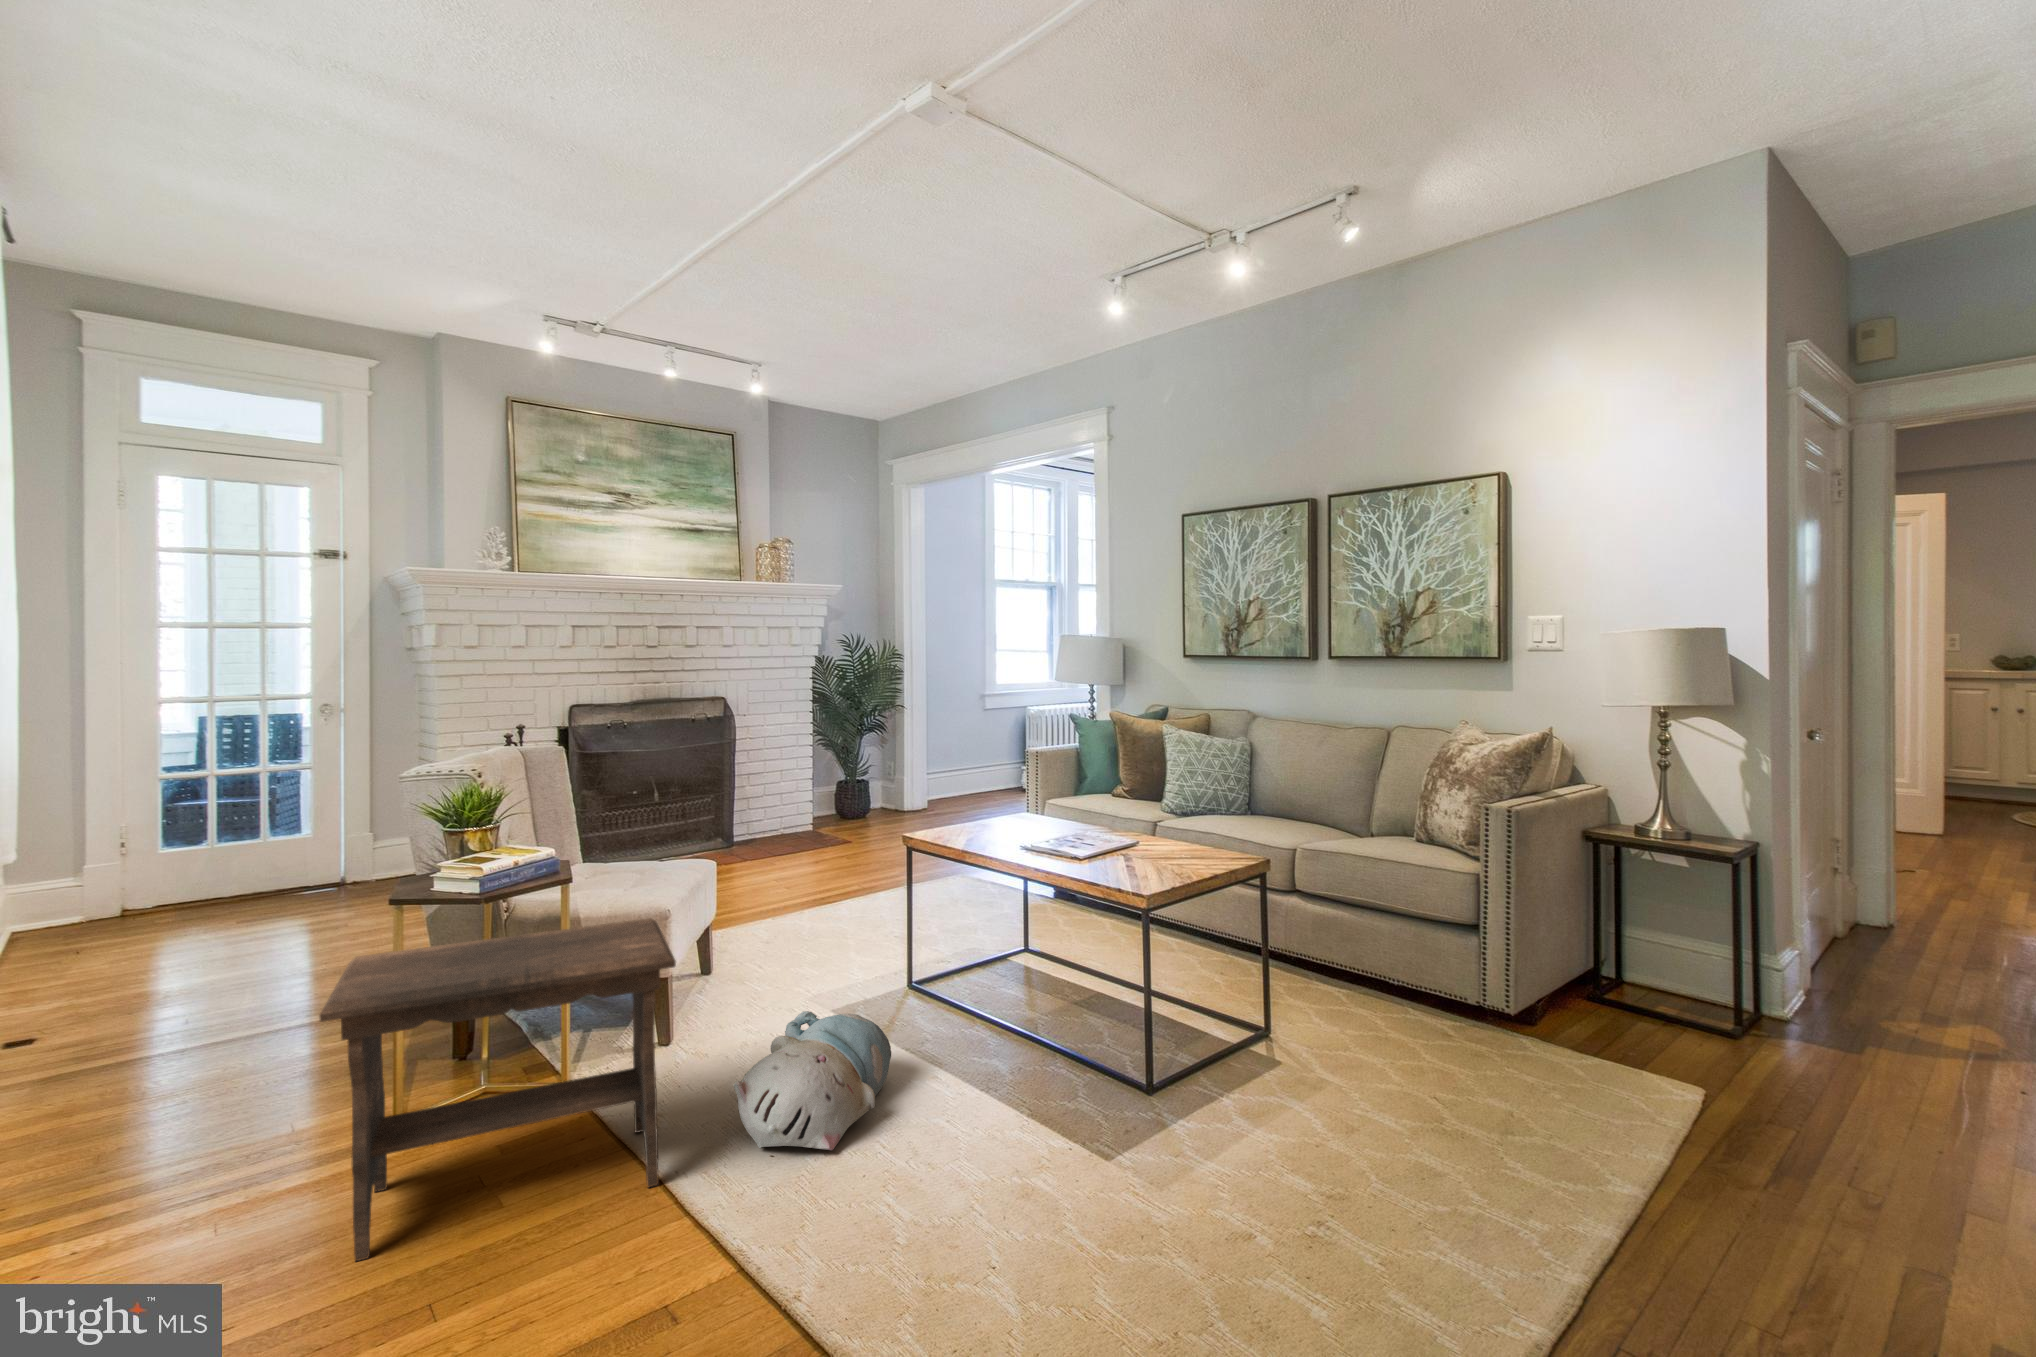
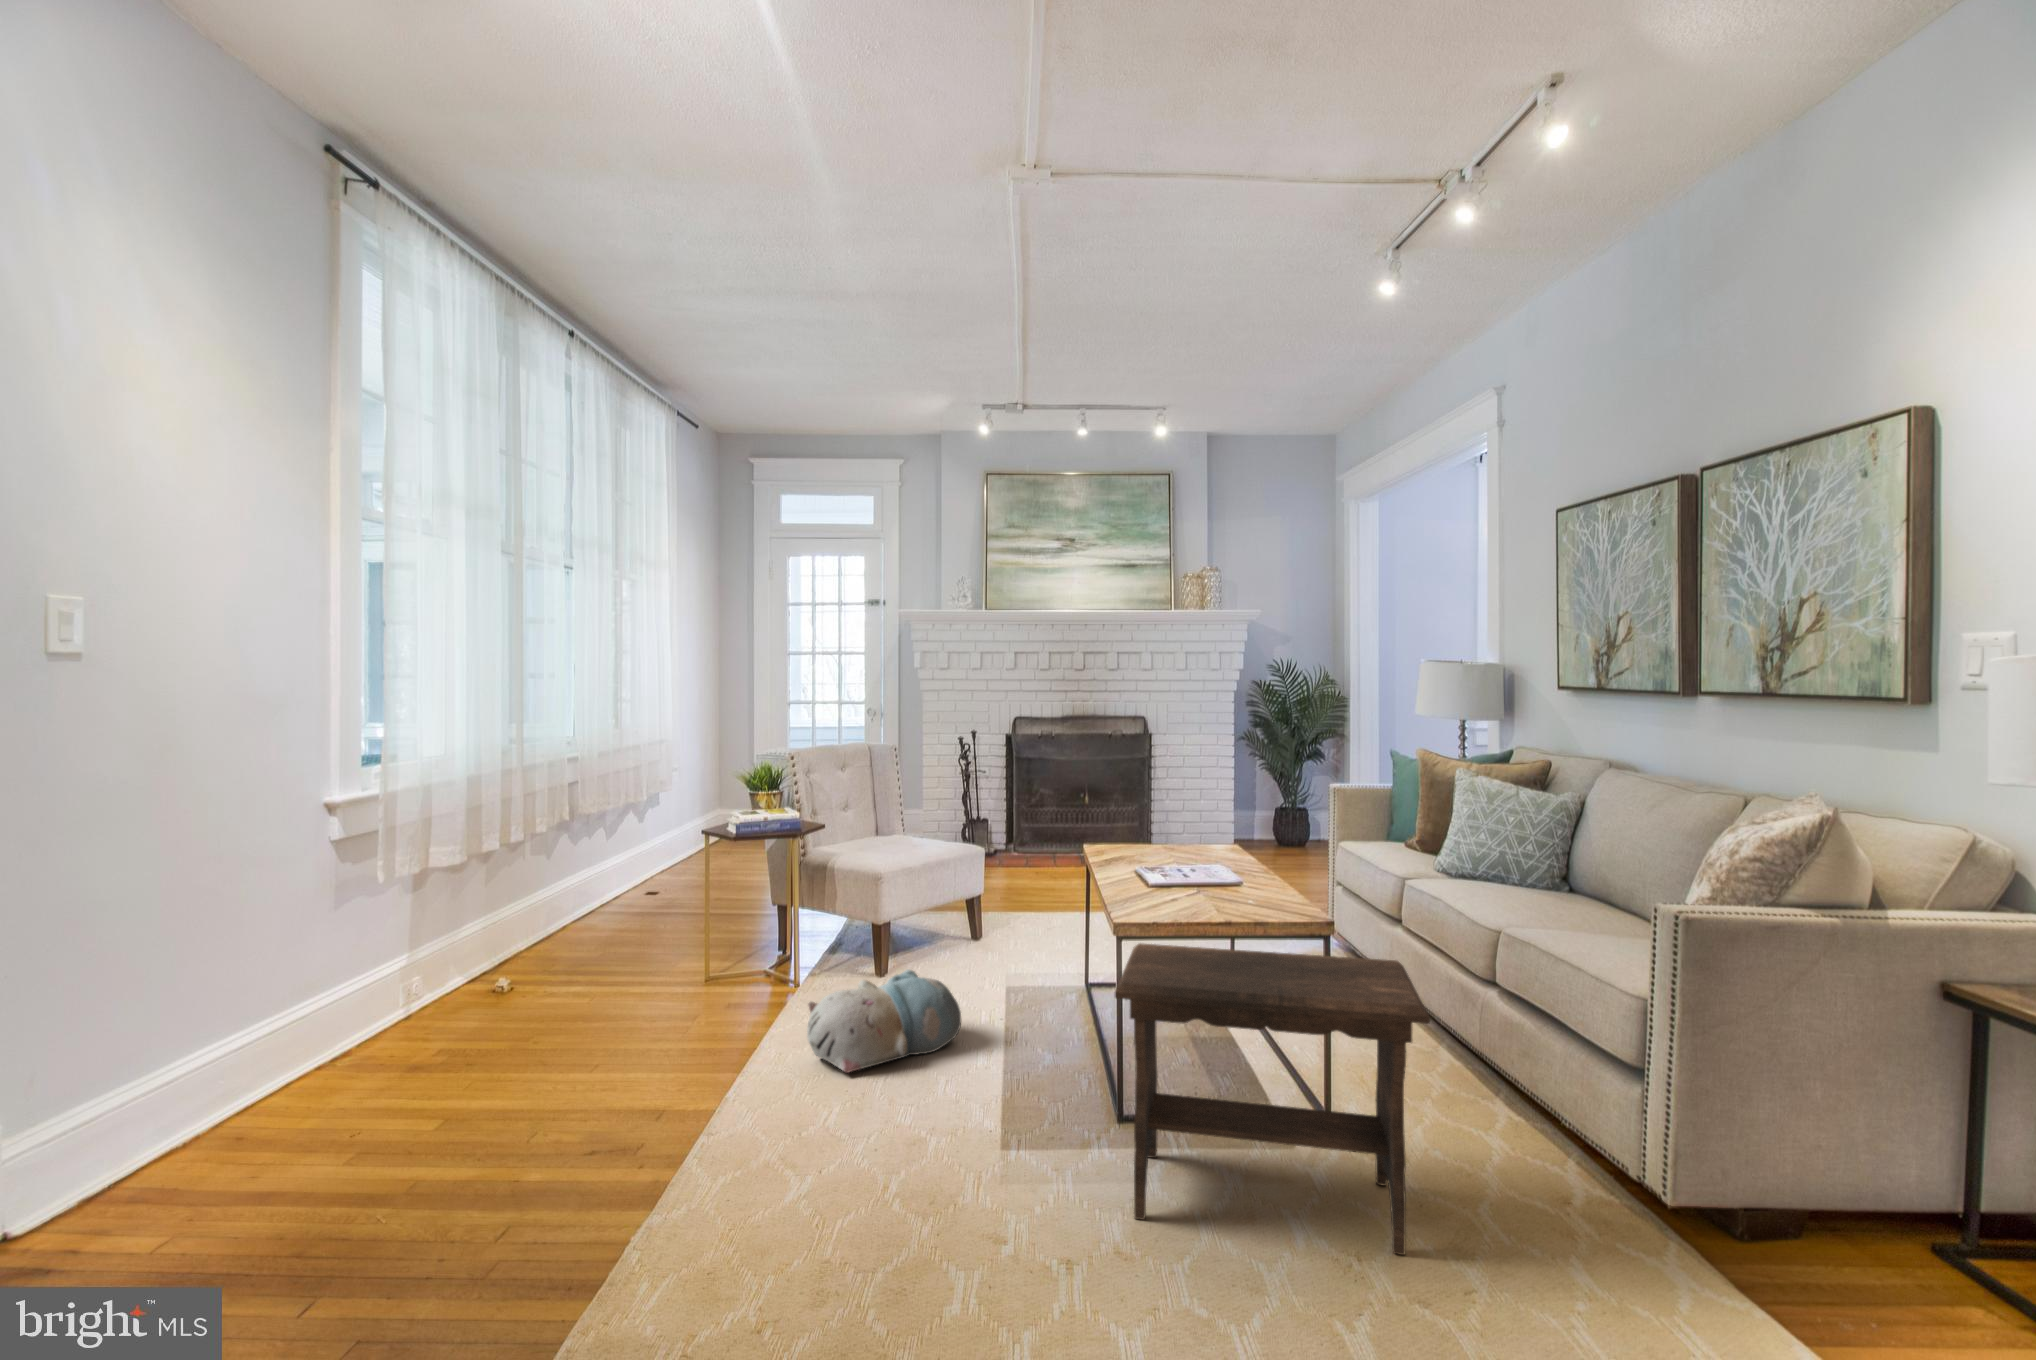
footstool: present [320,918,676,1261] -> present [1115,943,1430,1255]

